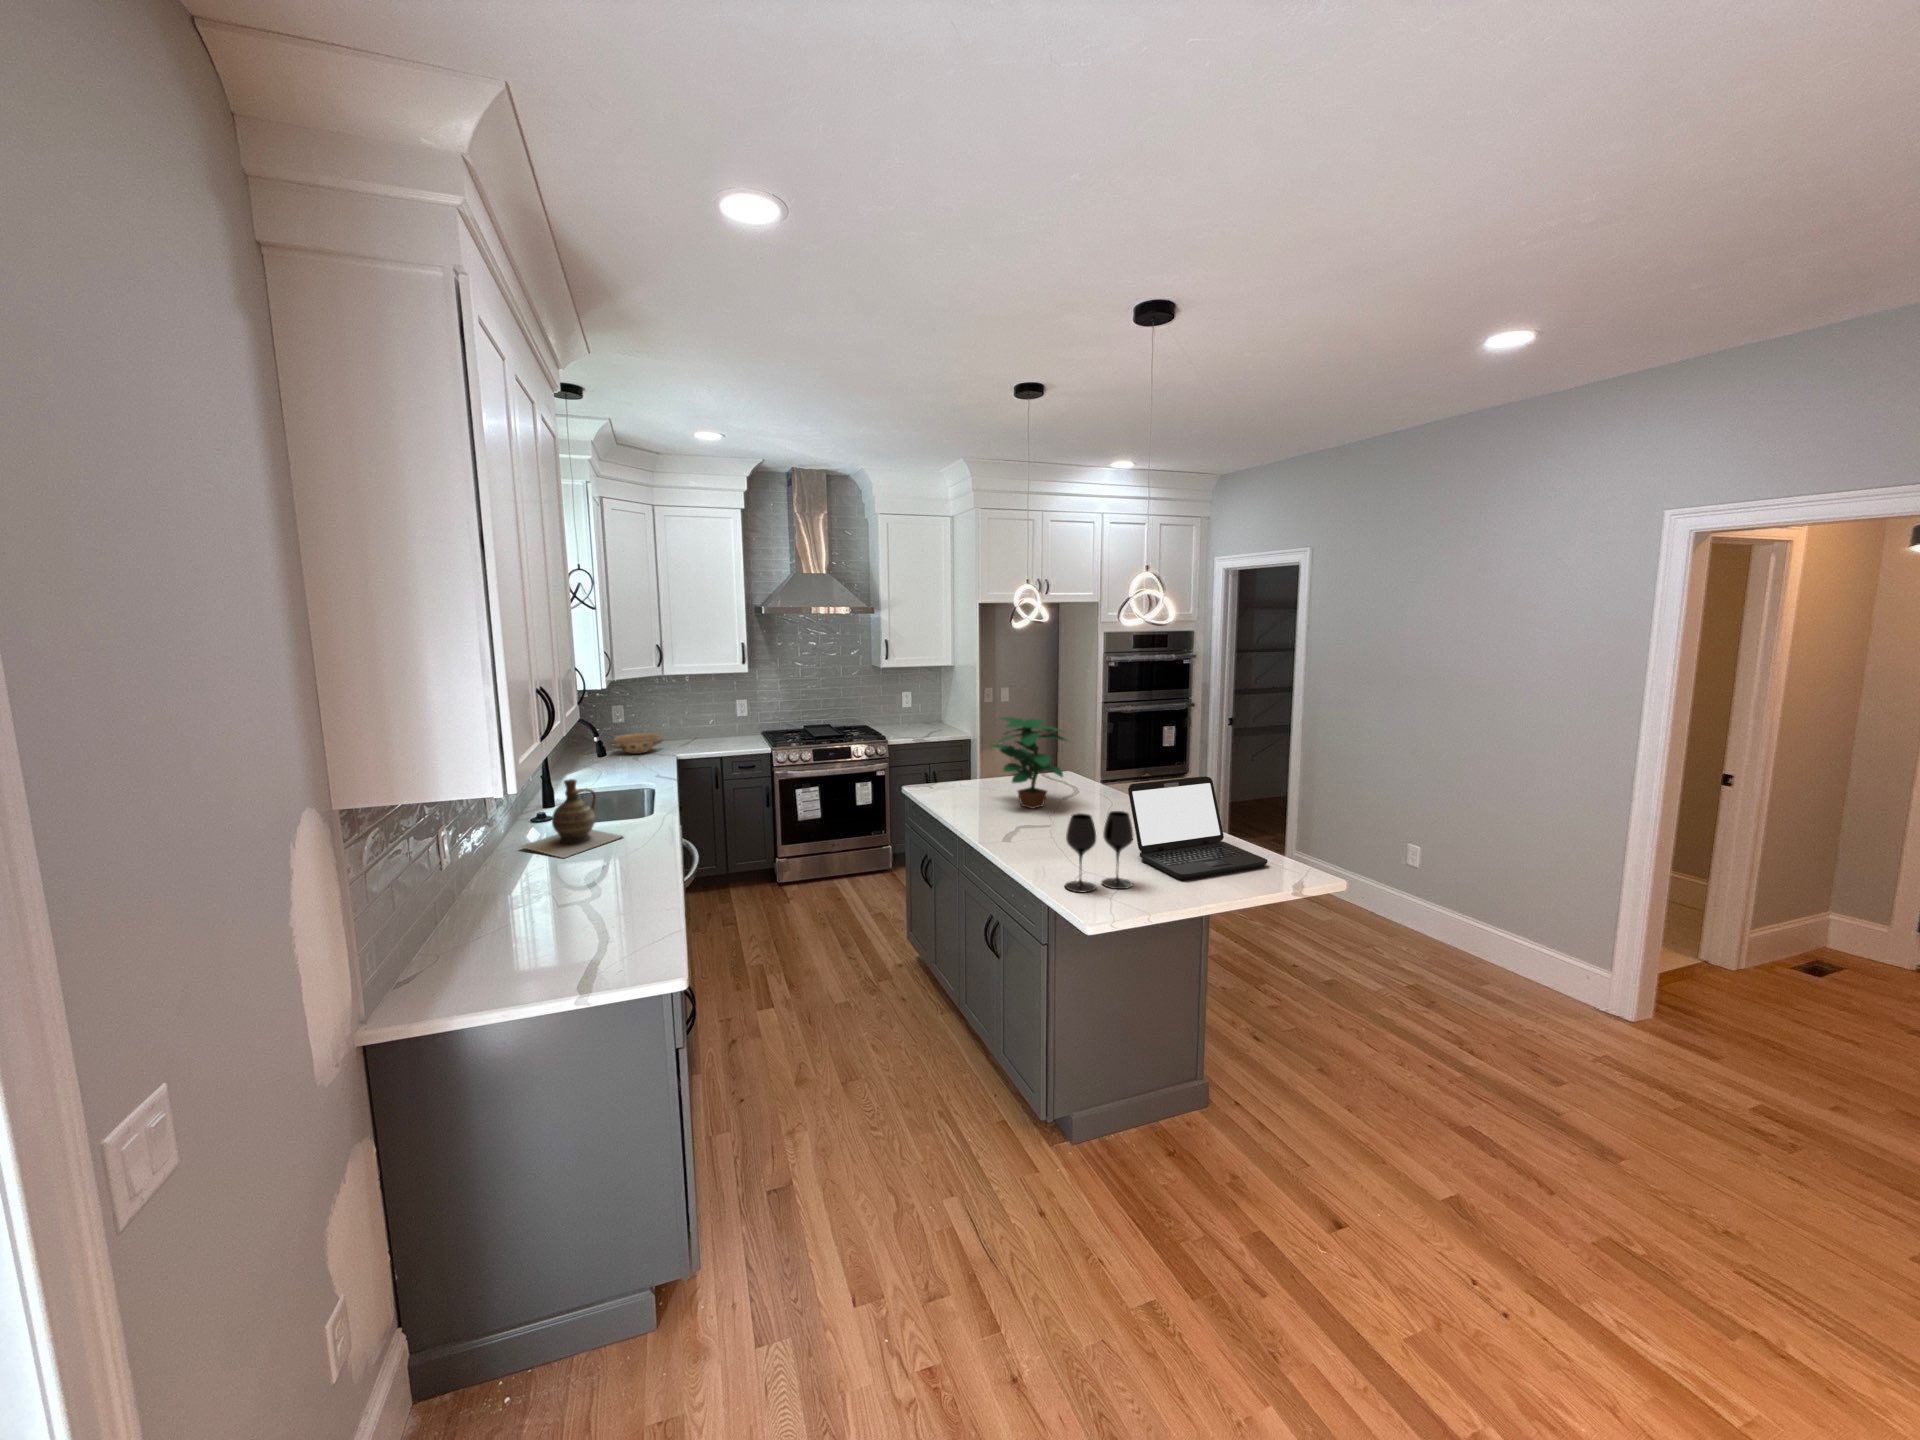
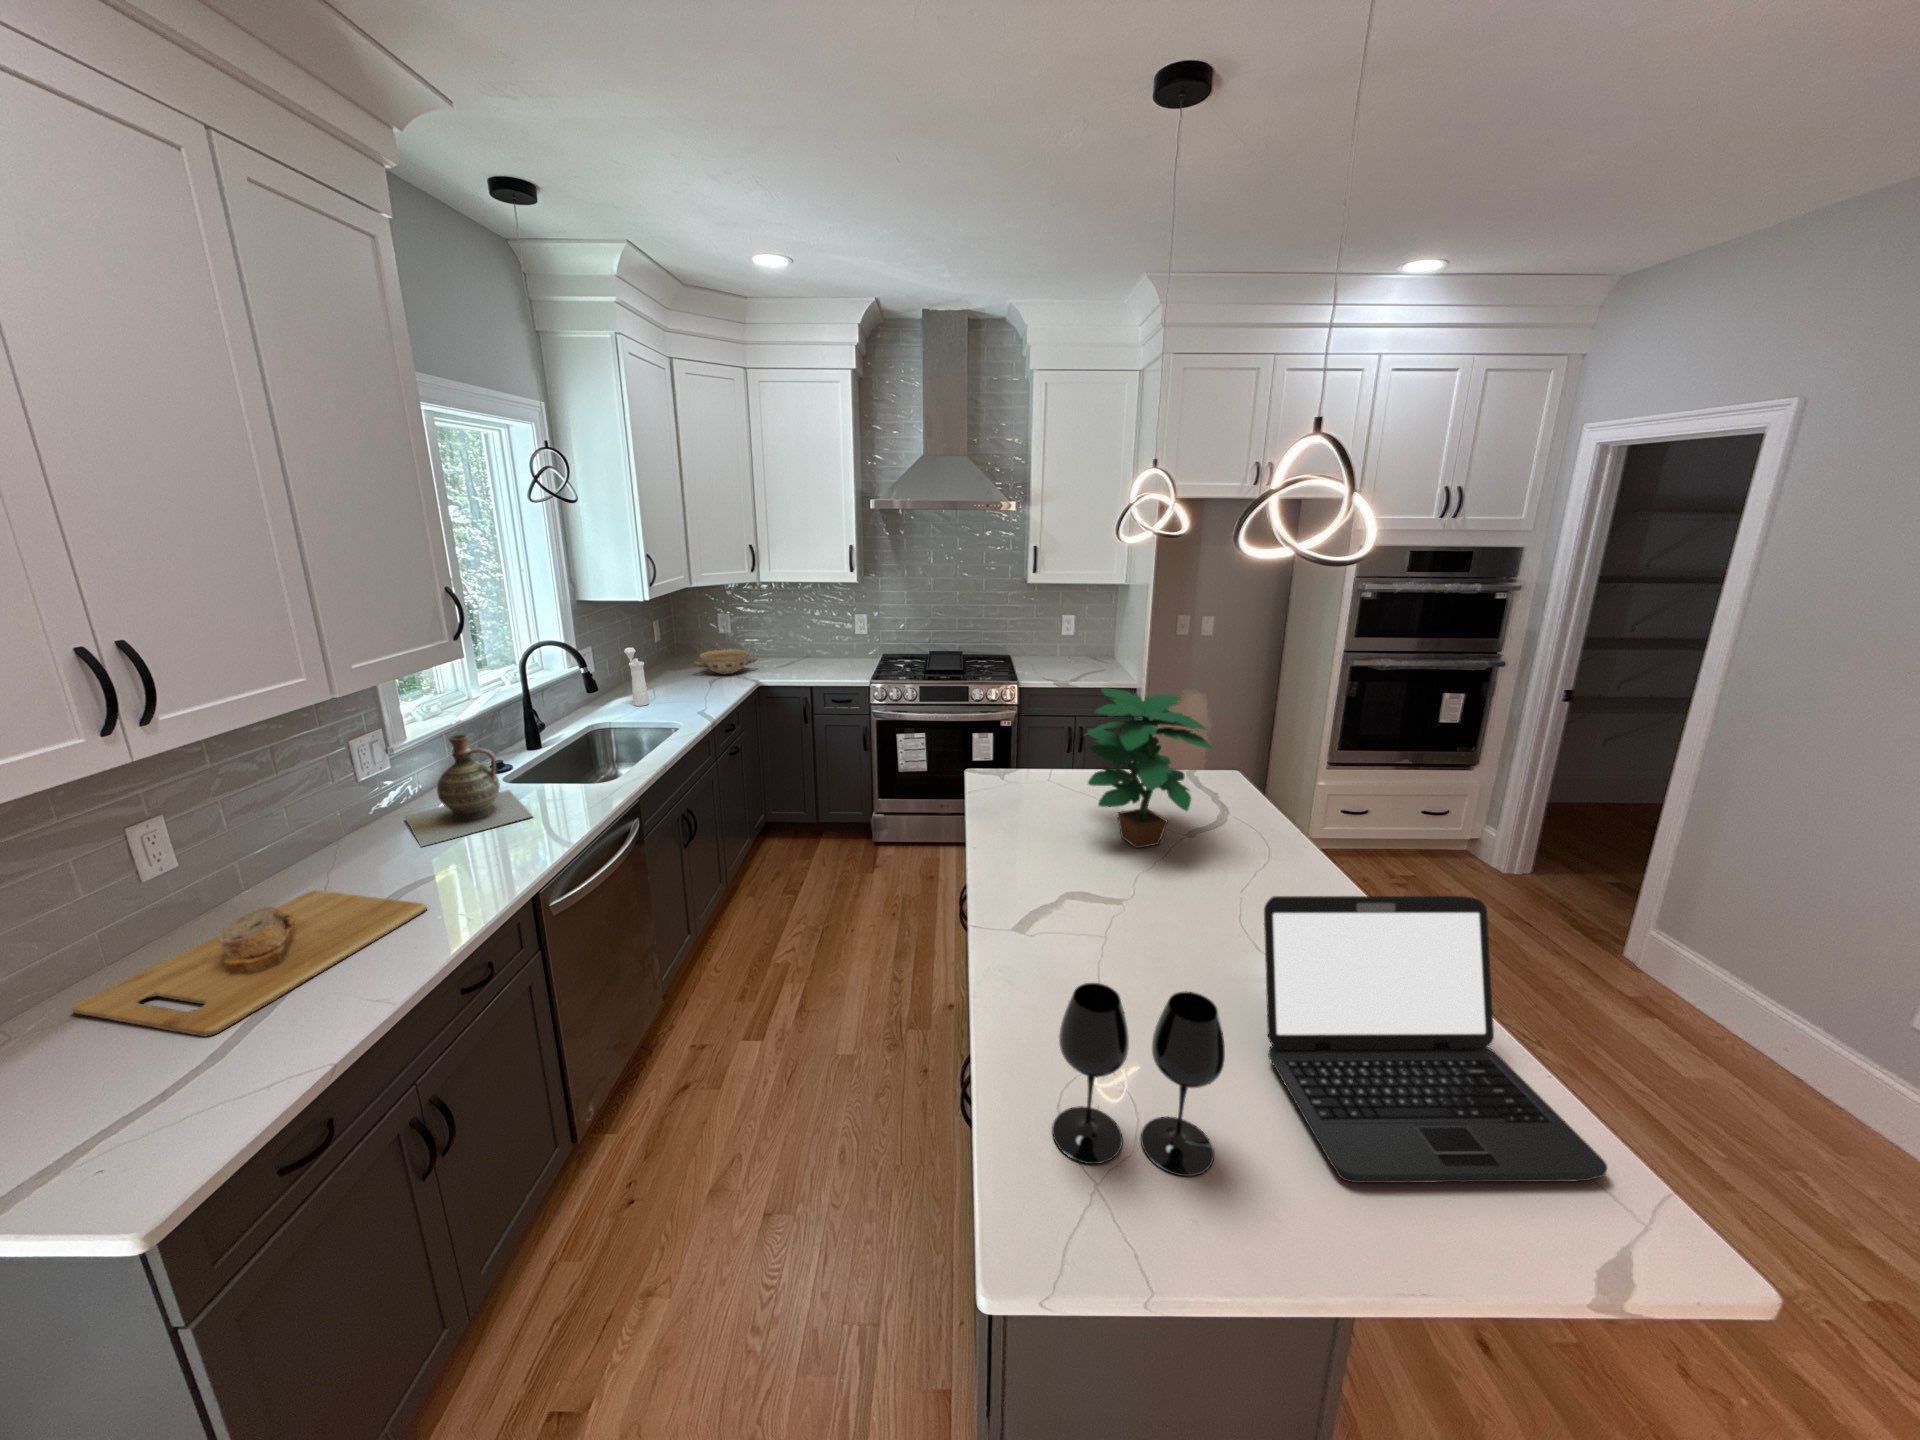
pepper mill: none [575,730,602,778] -> present [624,648,649,706]
cutting board: none [468,874,630,938] -> present [72,891,427,1036]

